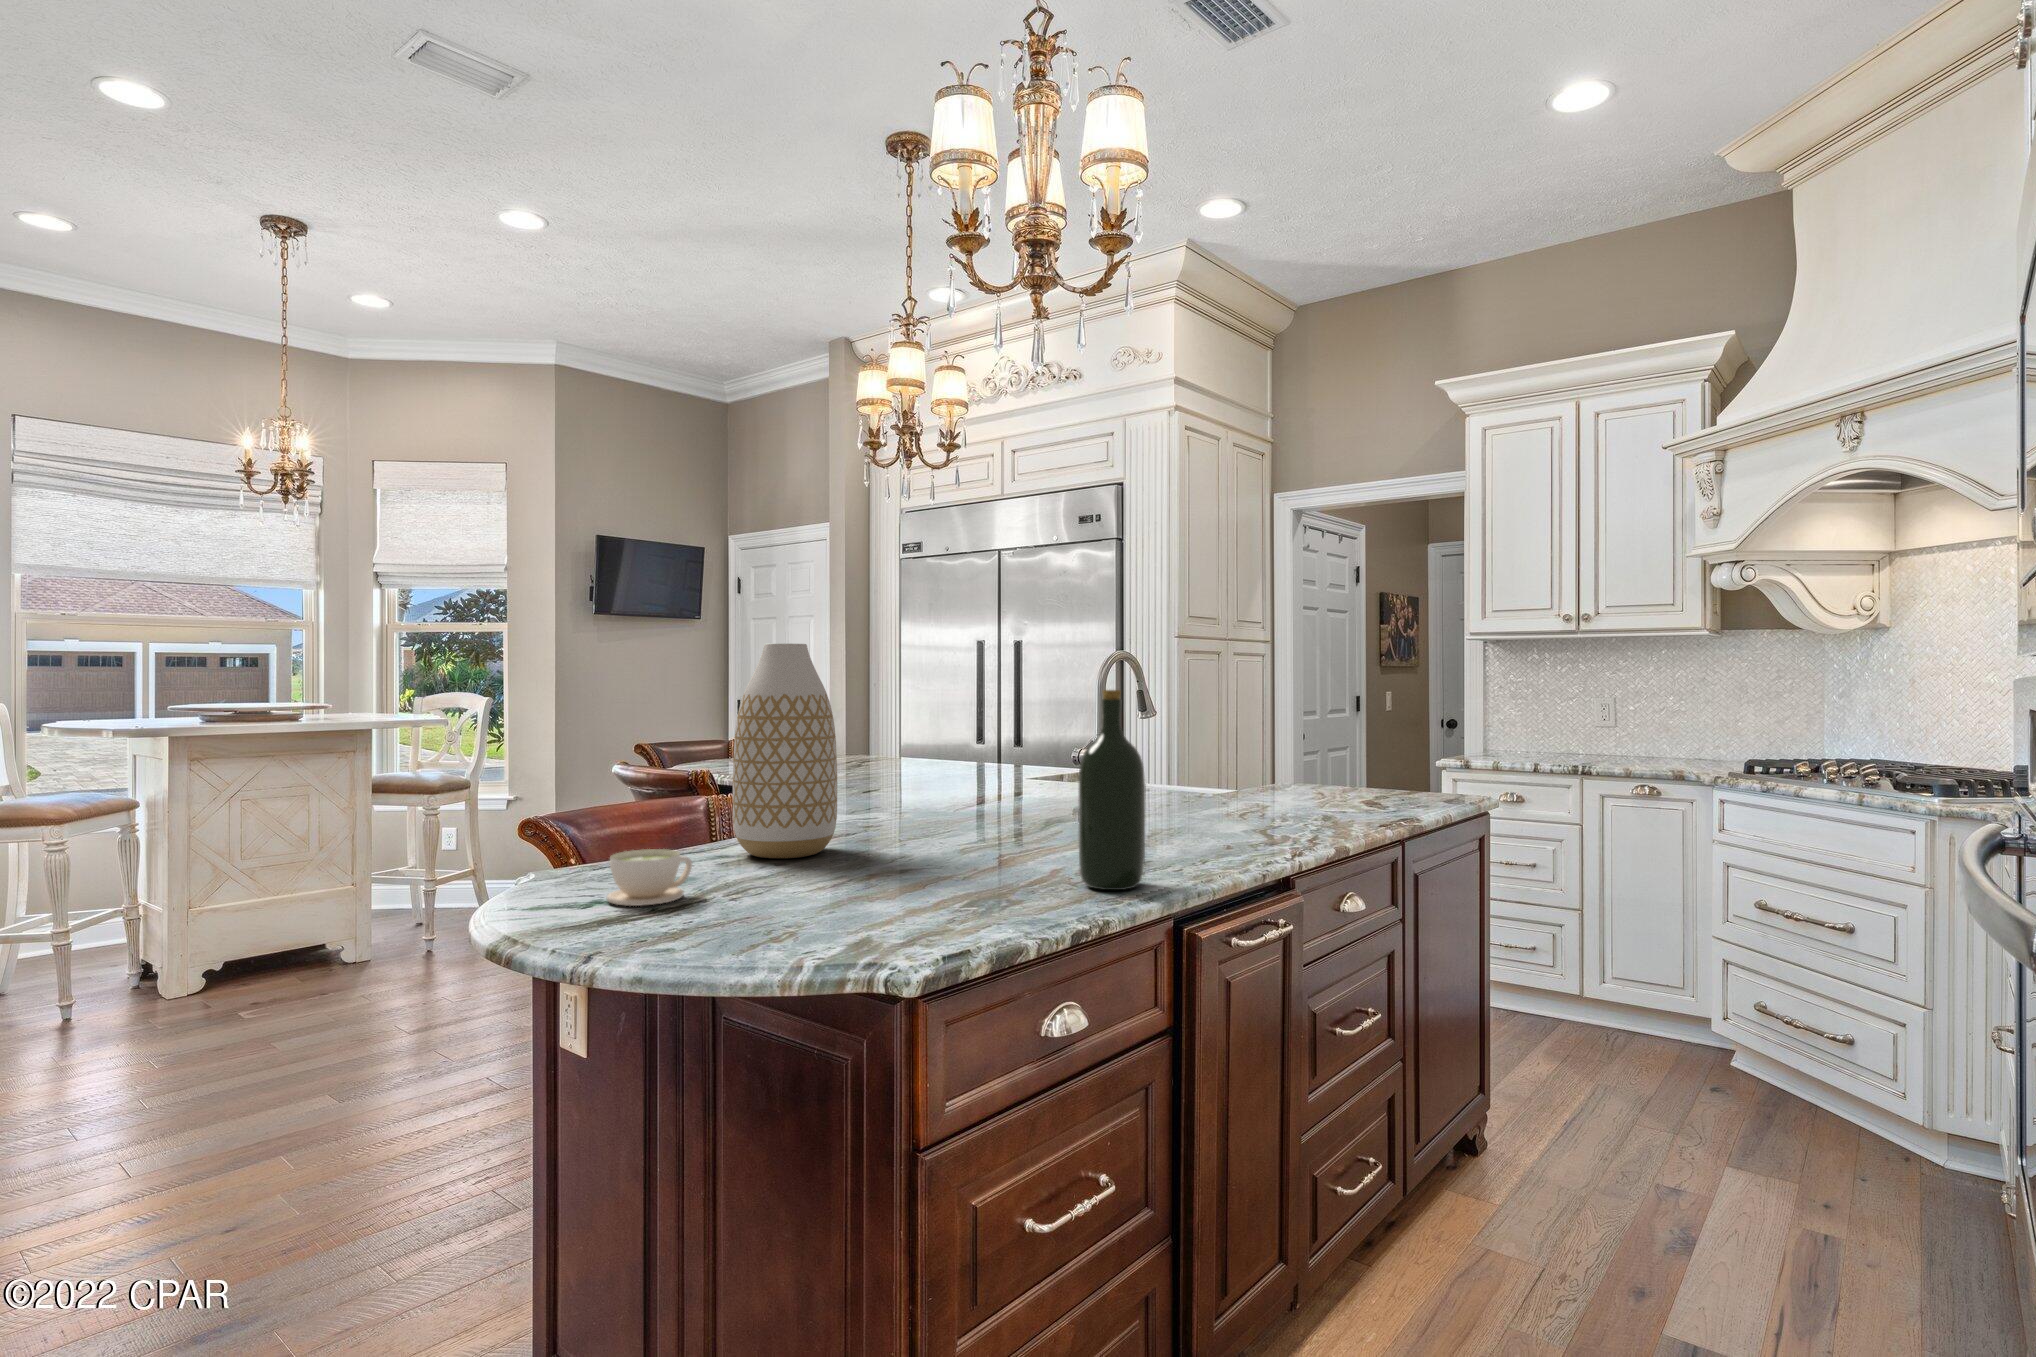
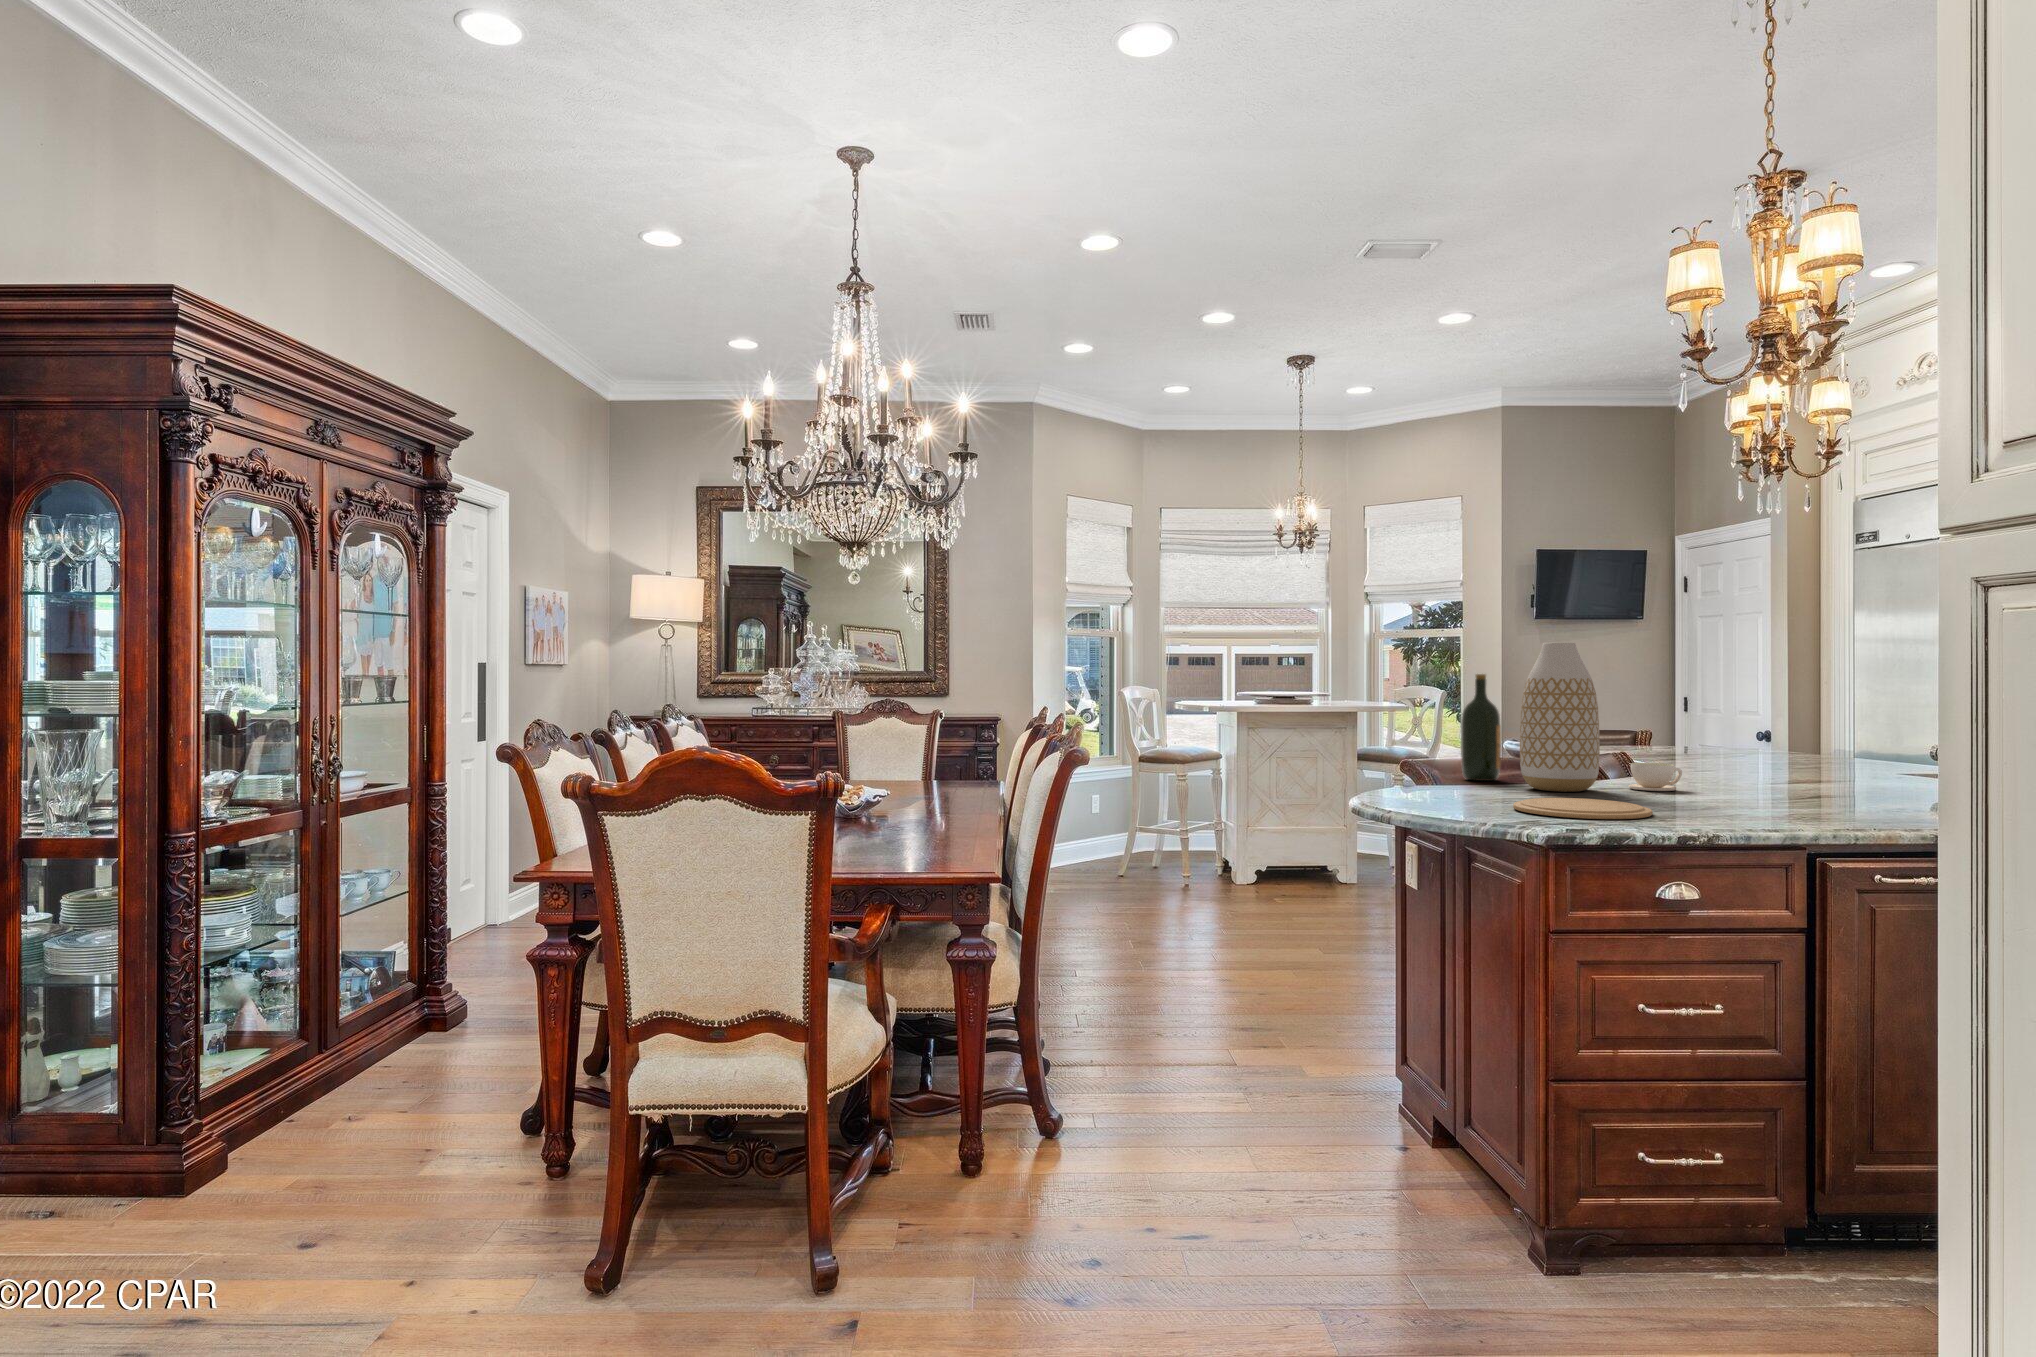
wine bottle: present [1079,690,1146,890] -> present [1461,674,1501,781]
coffee cup: present [606,849,692,906] -> present [1629,763,1682,791]
plate: none [790,876,981,925] -> present [1513,798,1652,819]

